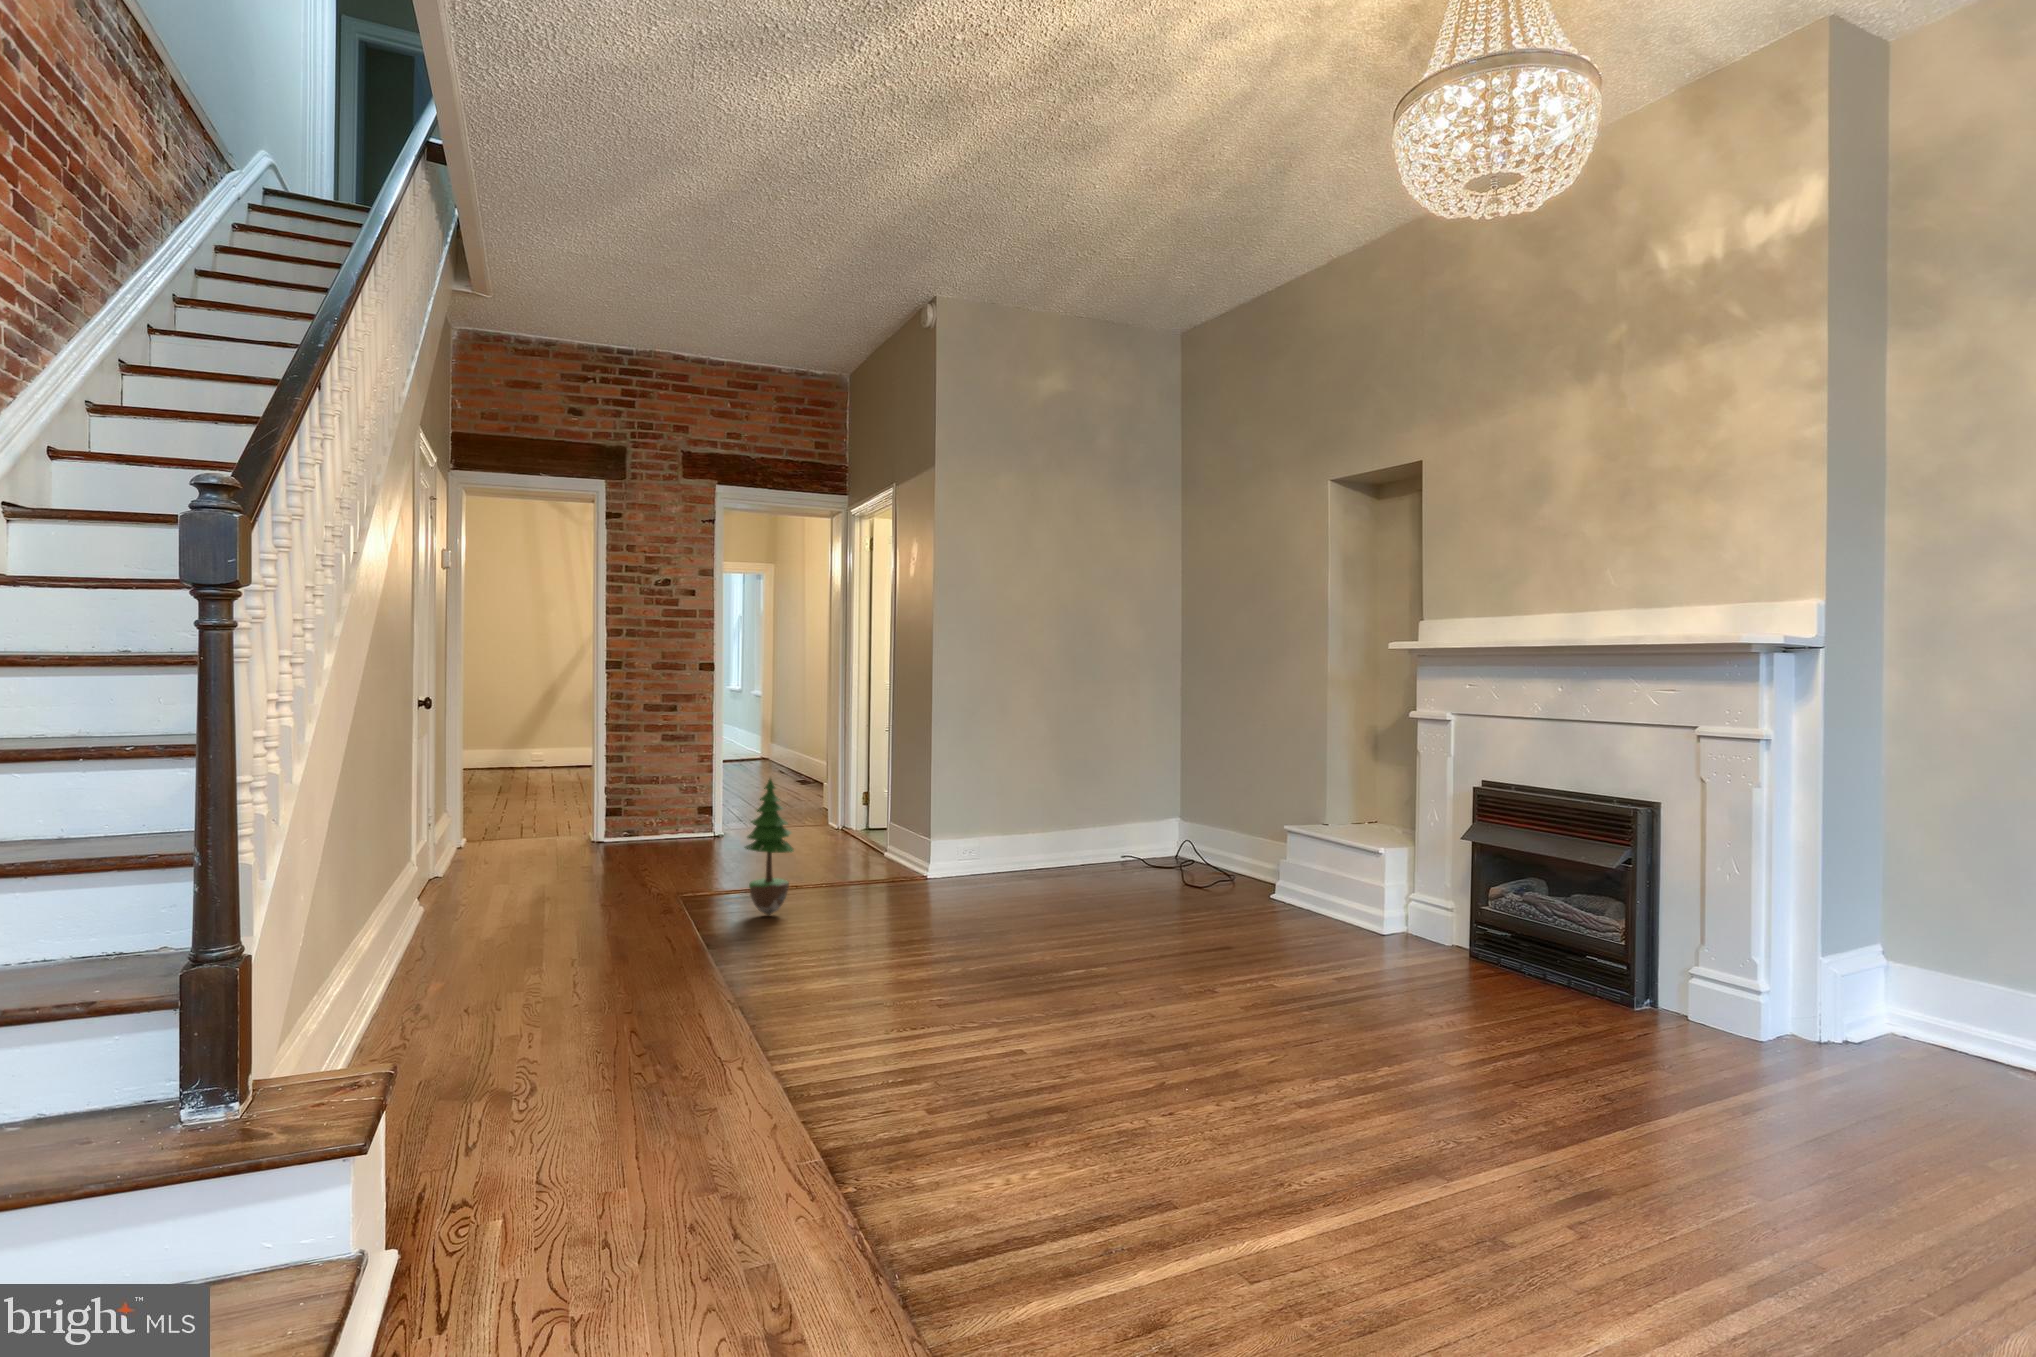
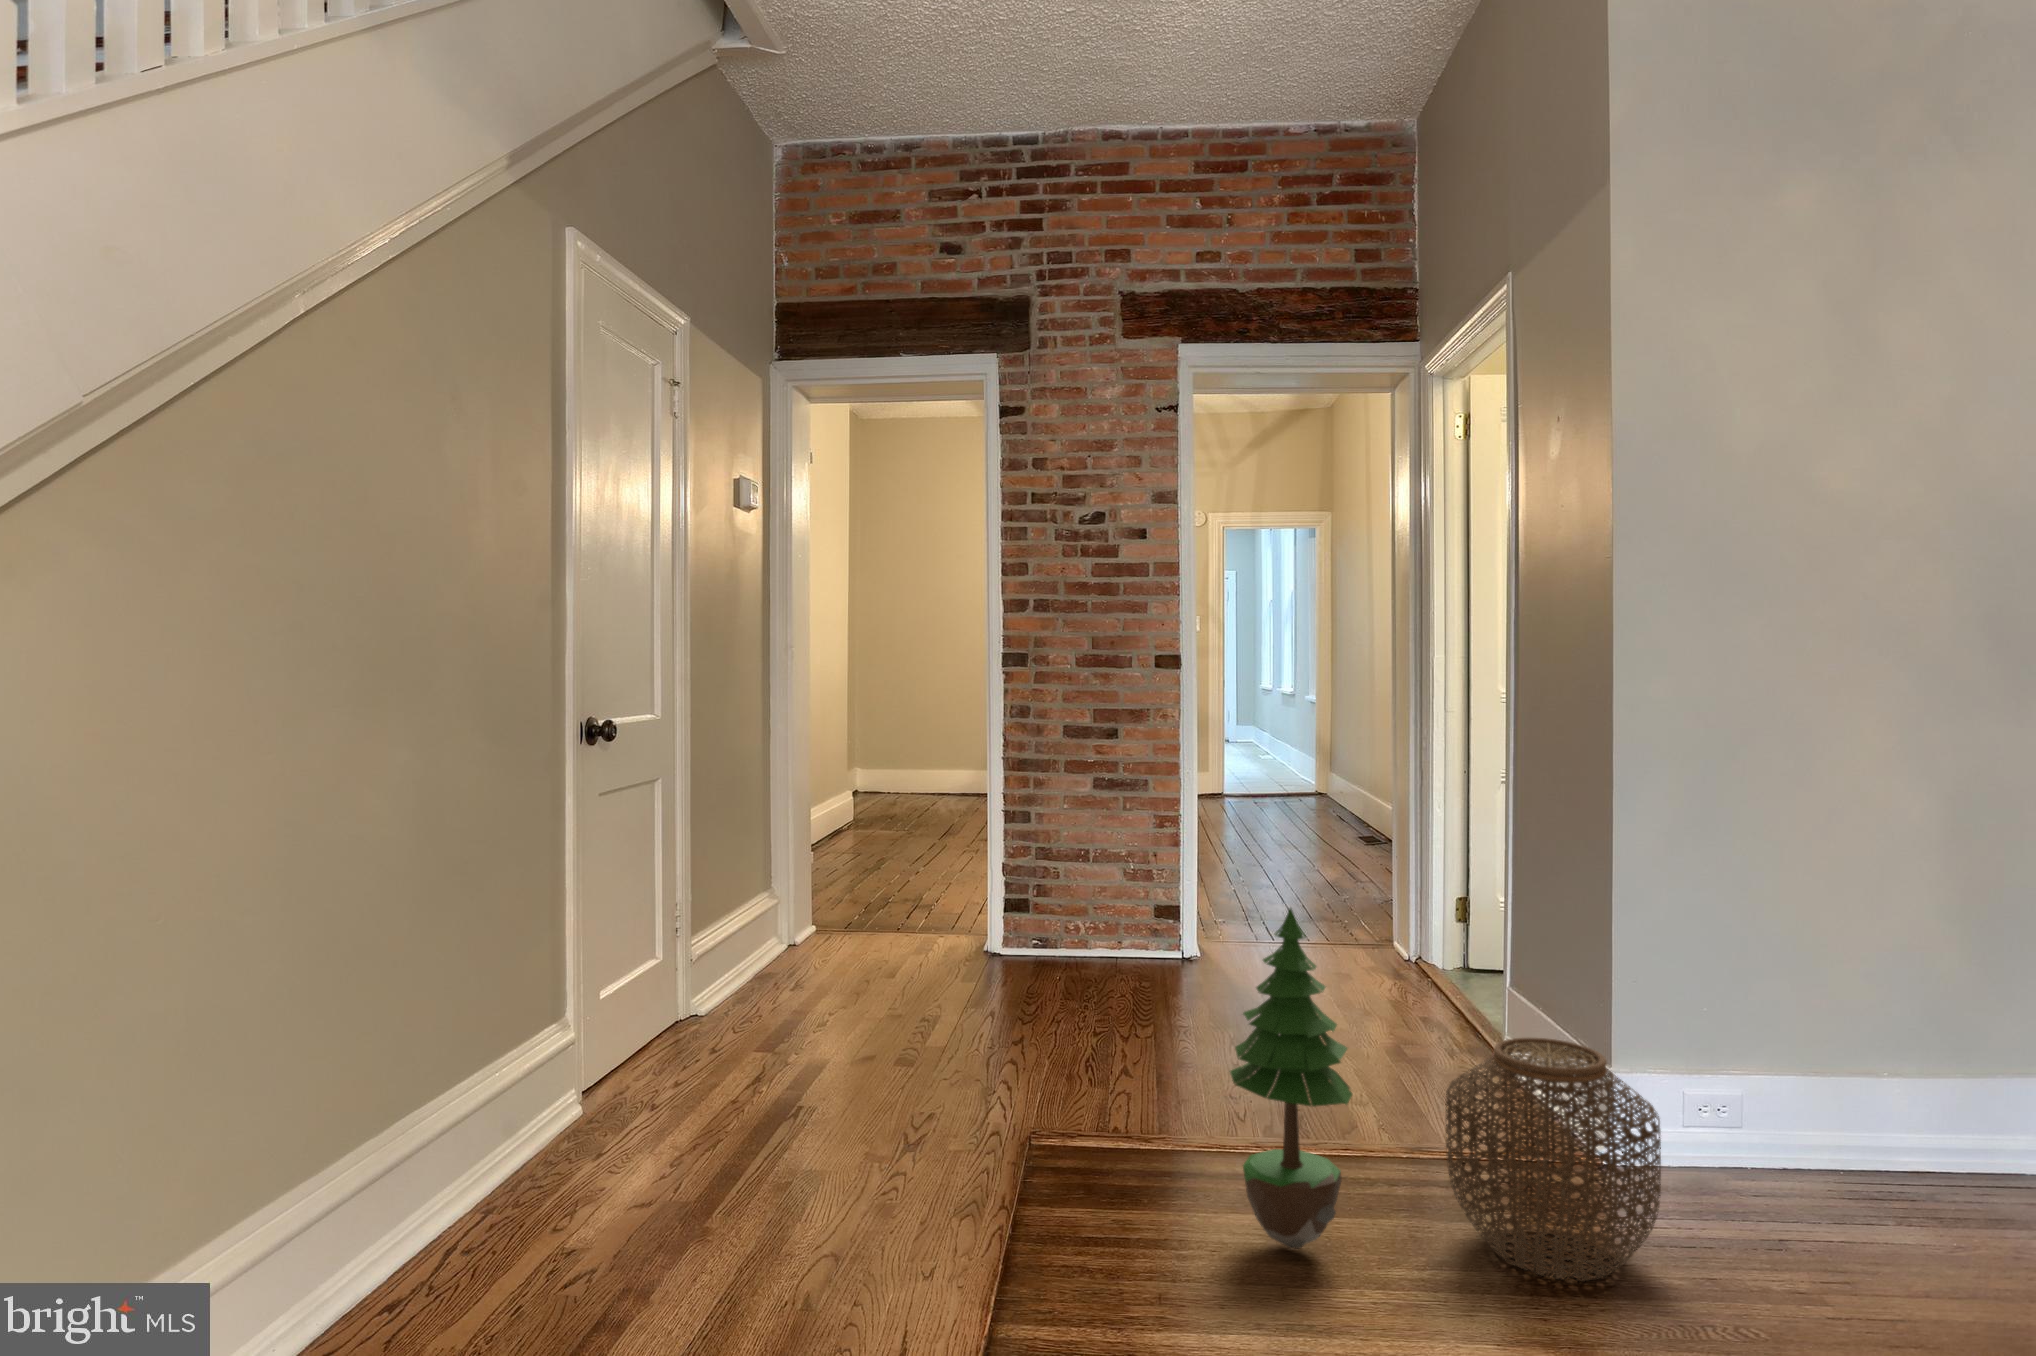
woven basket: none [831,827,907,912] -> present [1446,1037,1661,1281]

